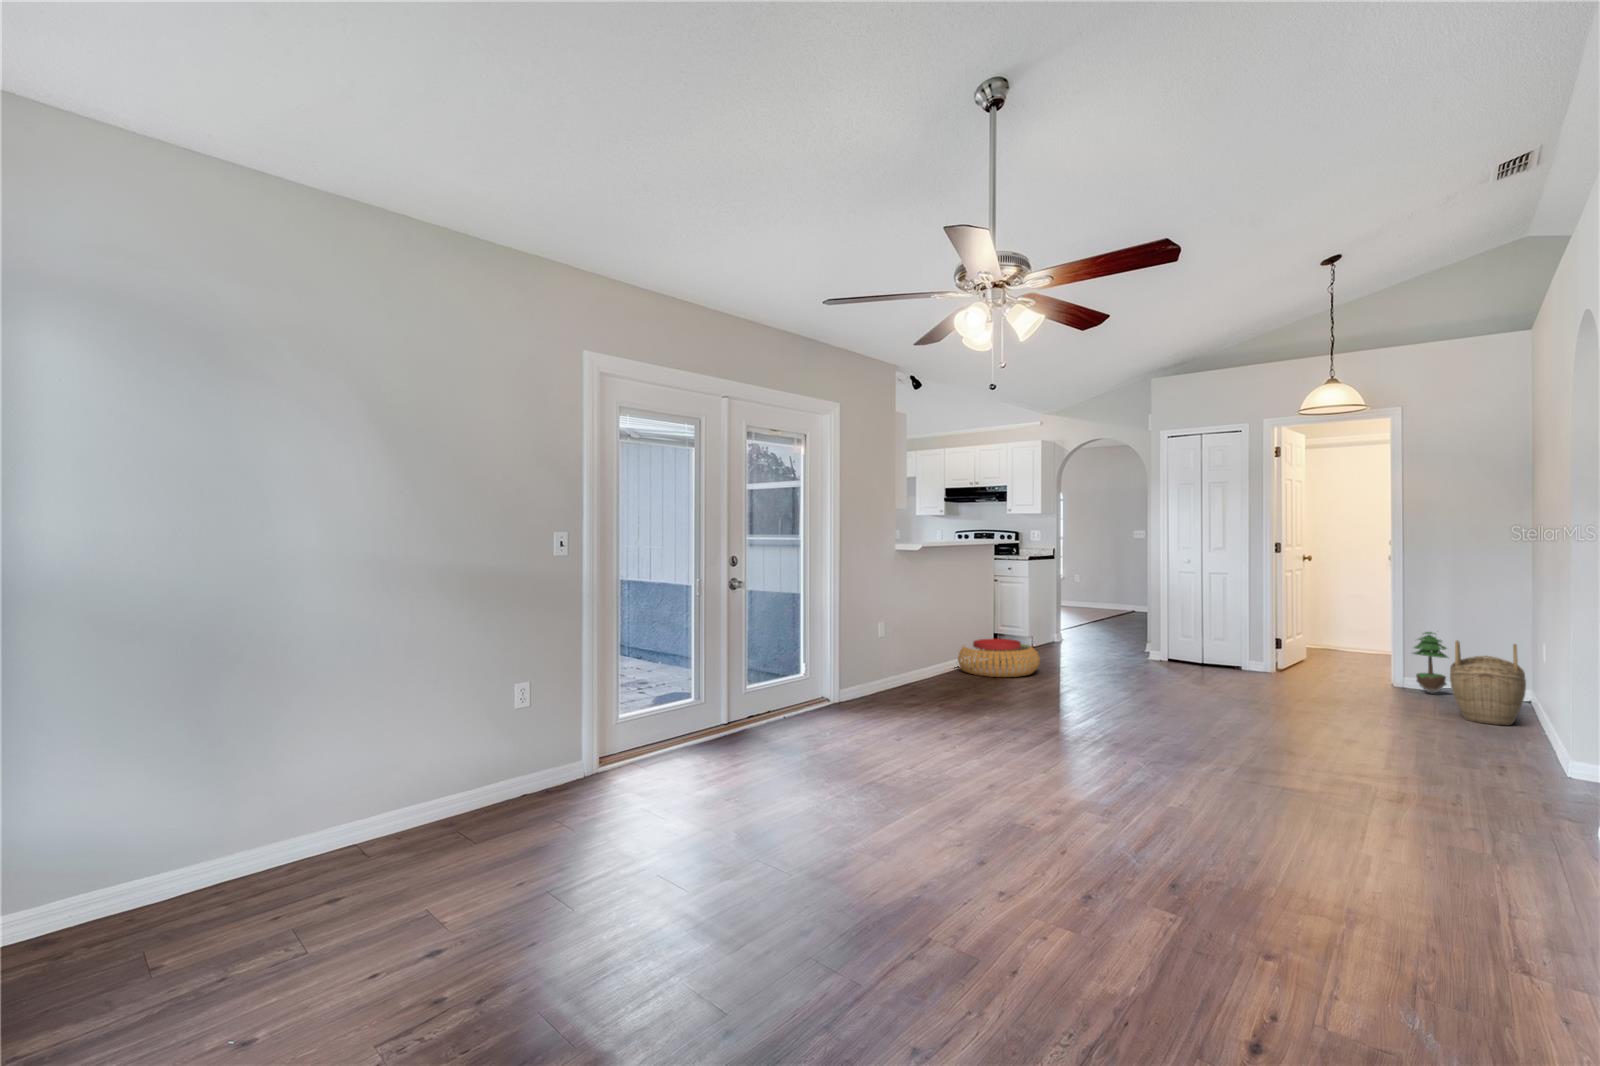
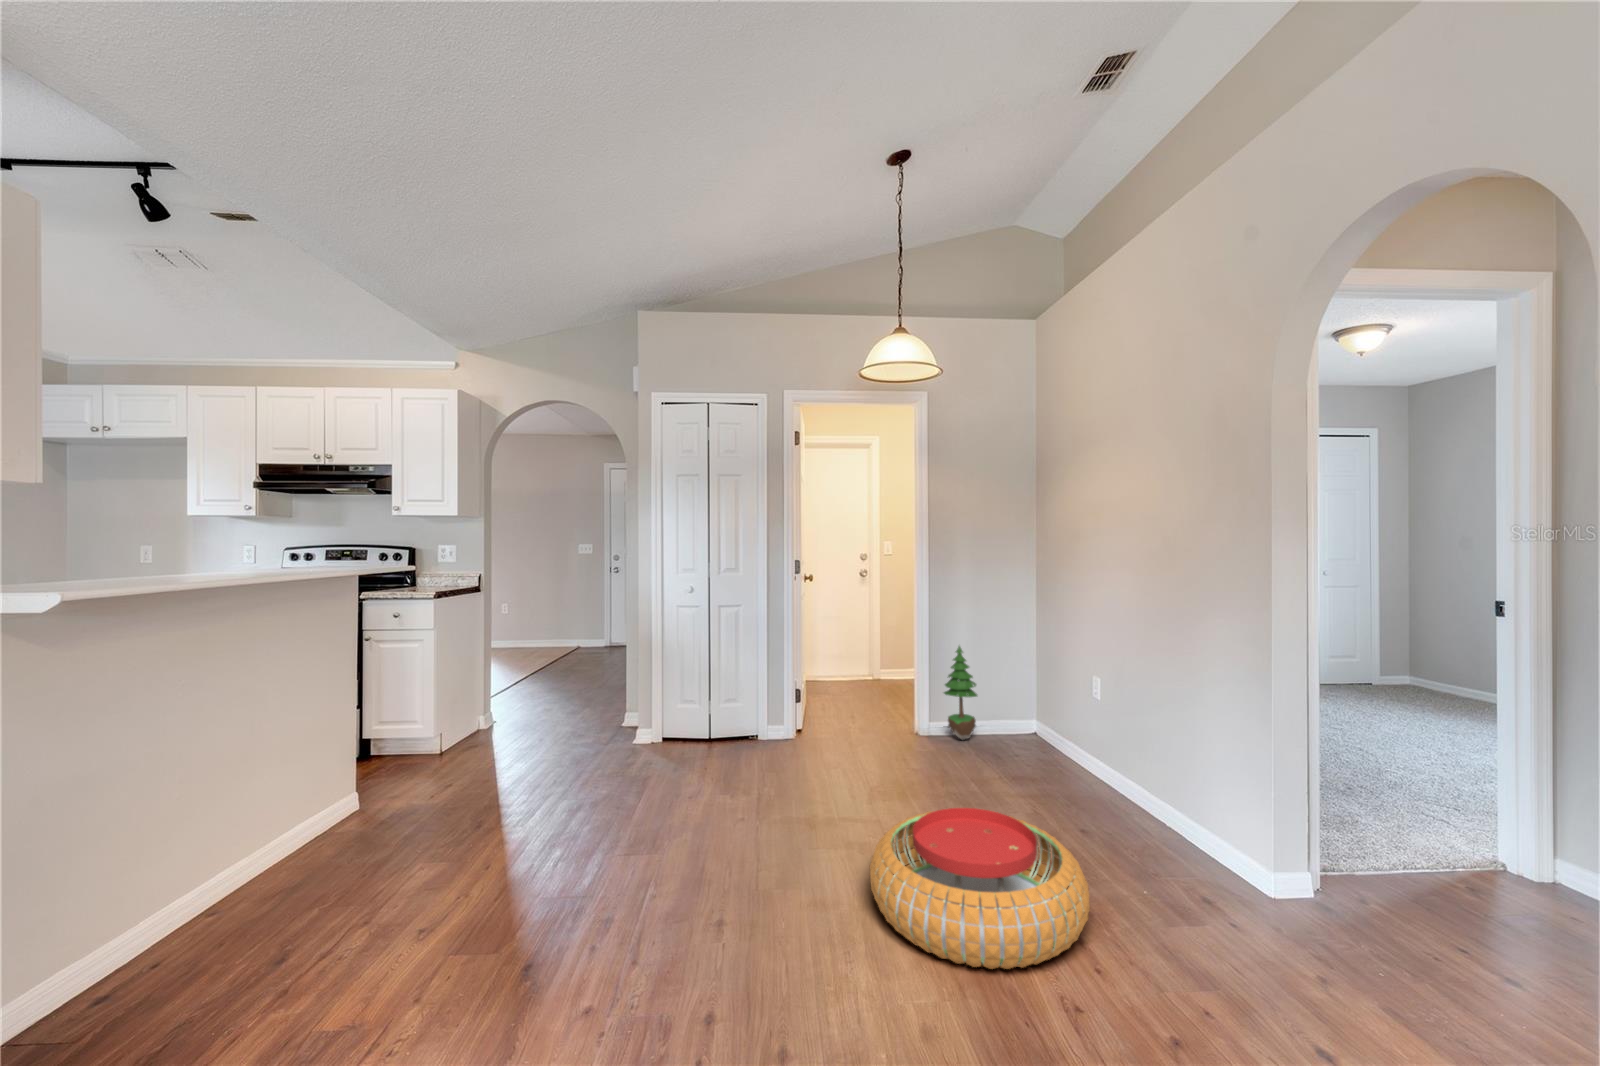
pouf: present [958,639,1040,677] -> present [870,808,1090,969]
woven basket: present [1450,641,1526,725] -> none [1023,684,1109,795]

